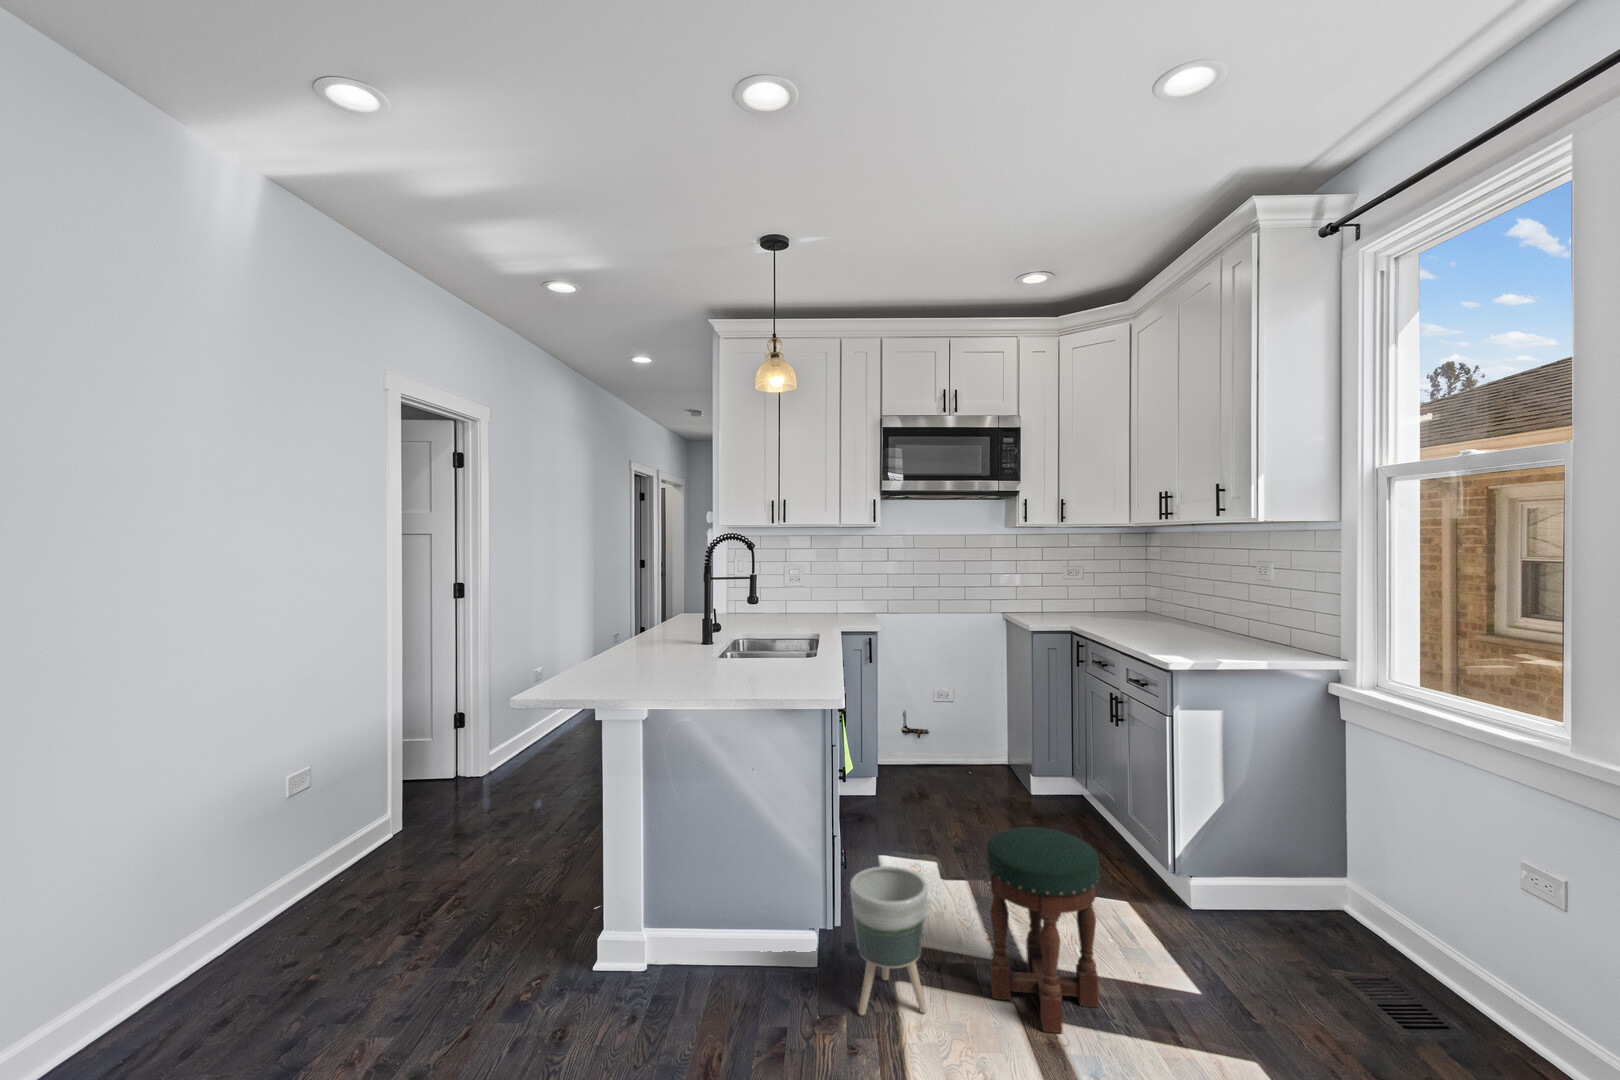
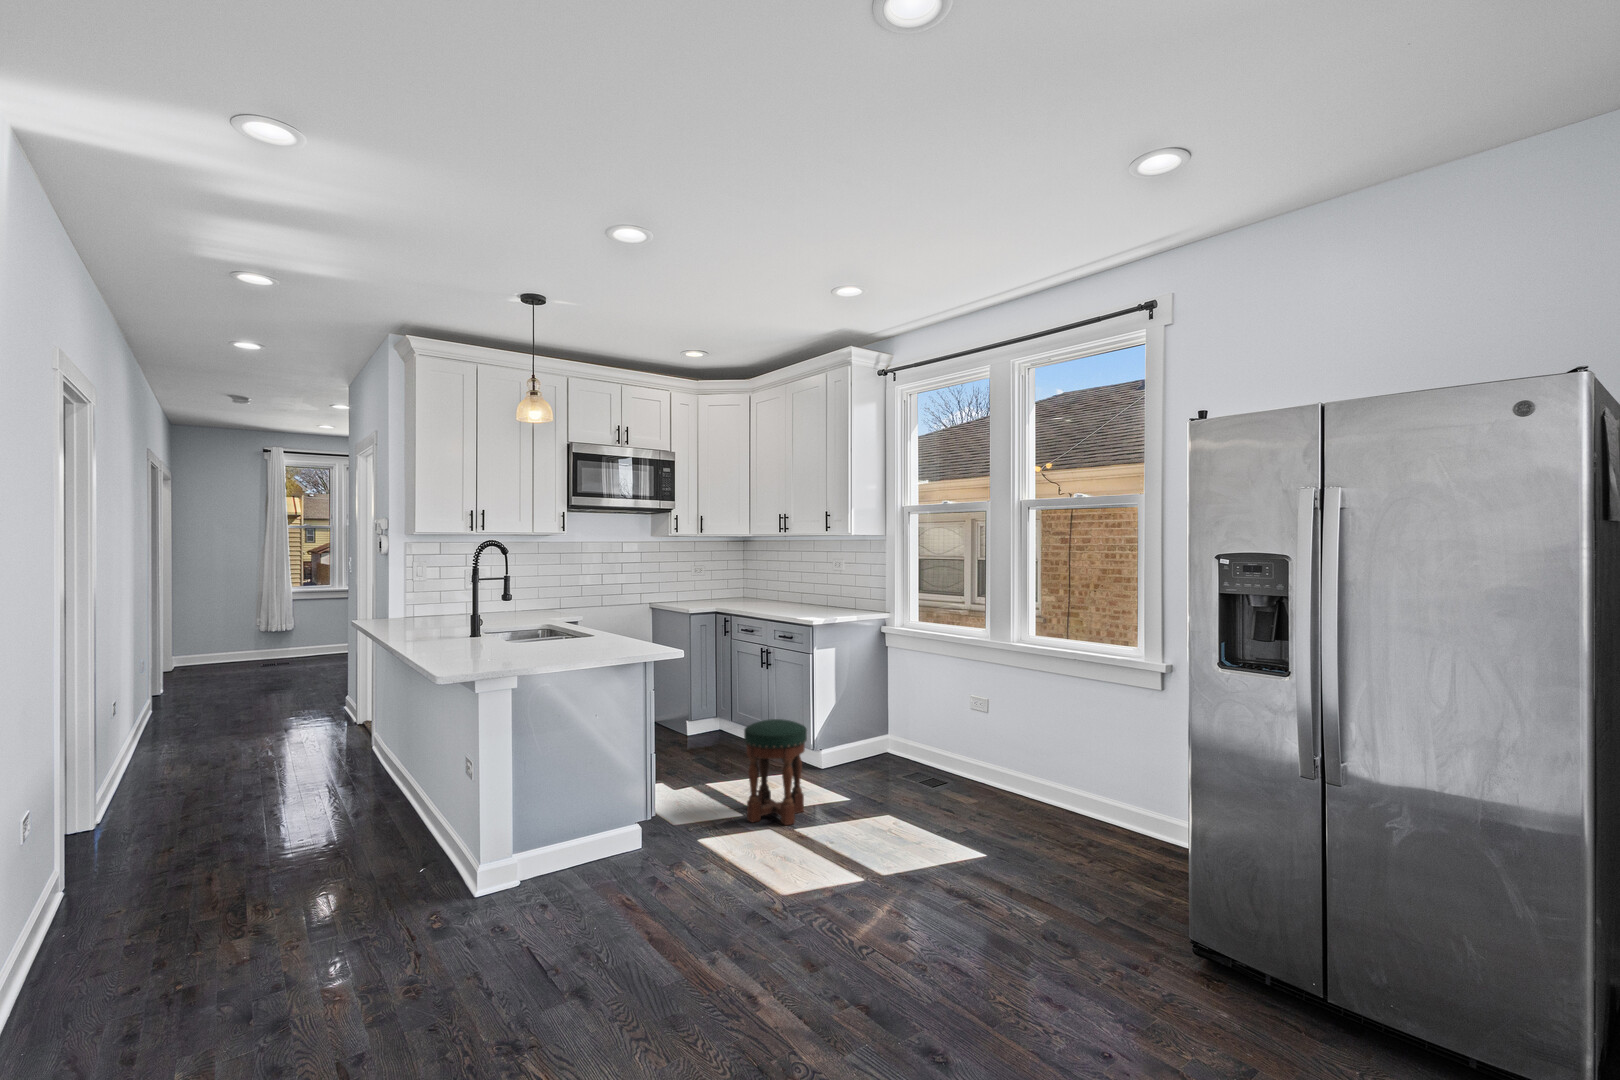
planter: present [850,866,928,1015] -> none [673,757,723,847]

